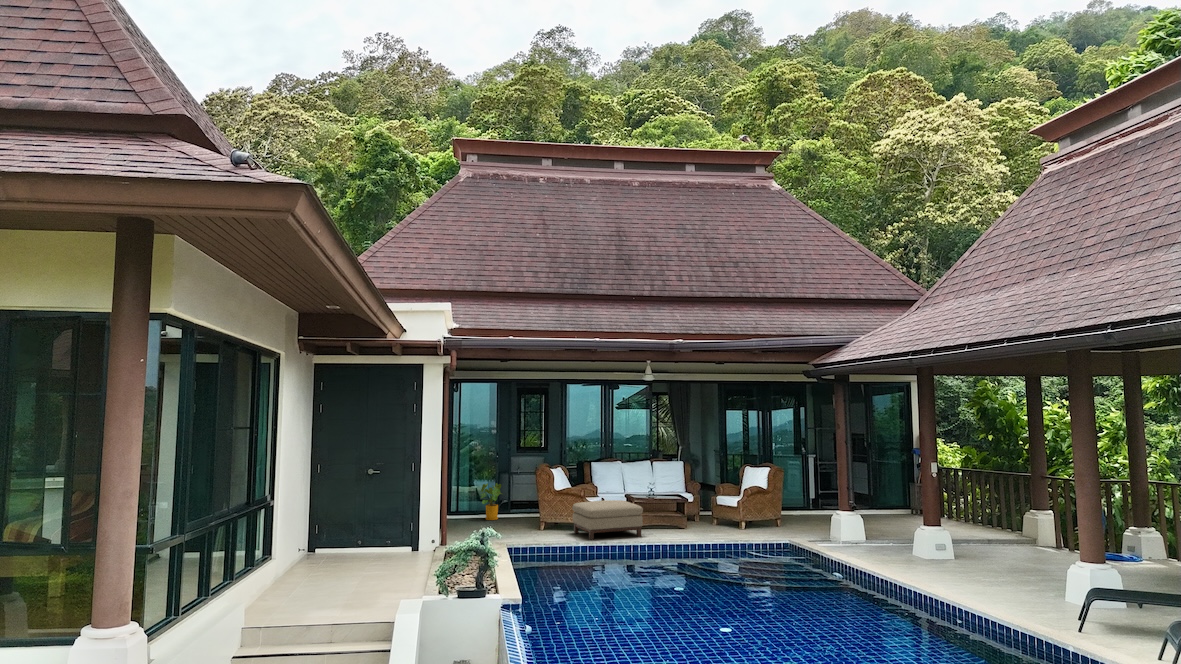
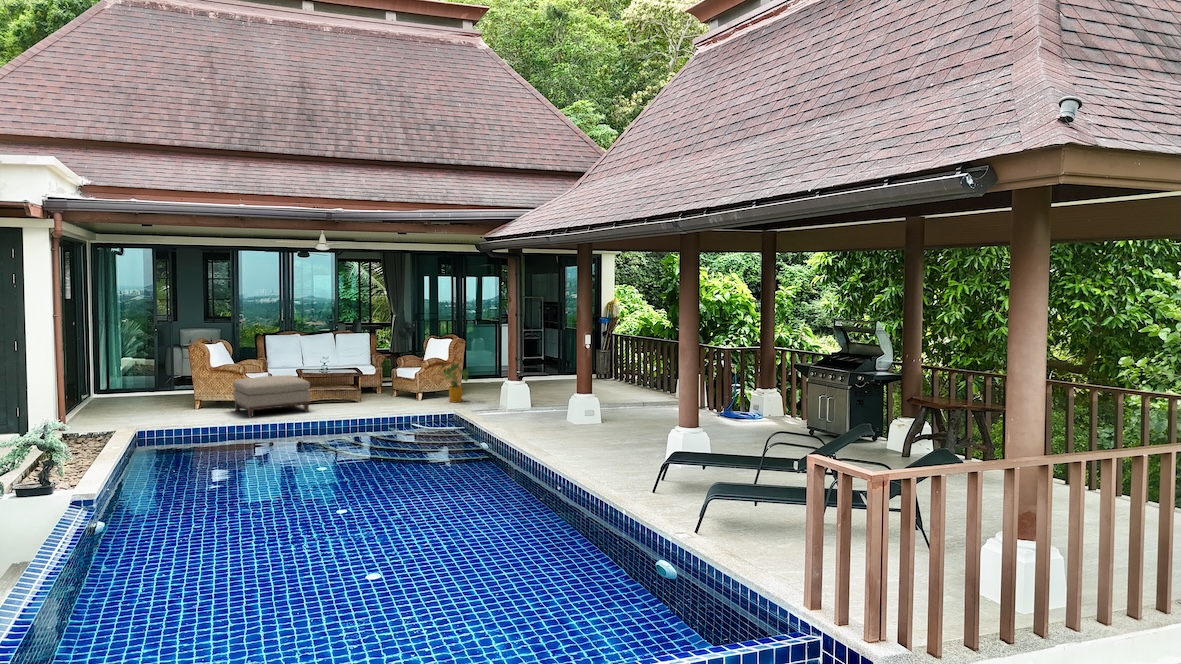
house plant: present [481,483,502,520] -> present [441,363,468,402]

